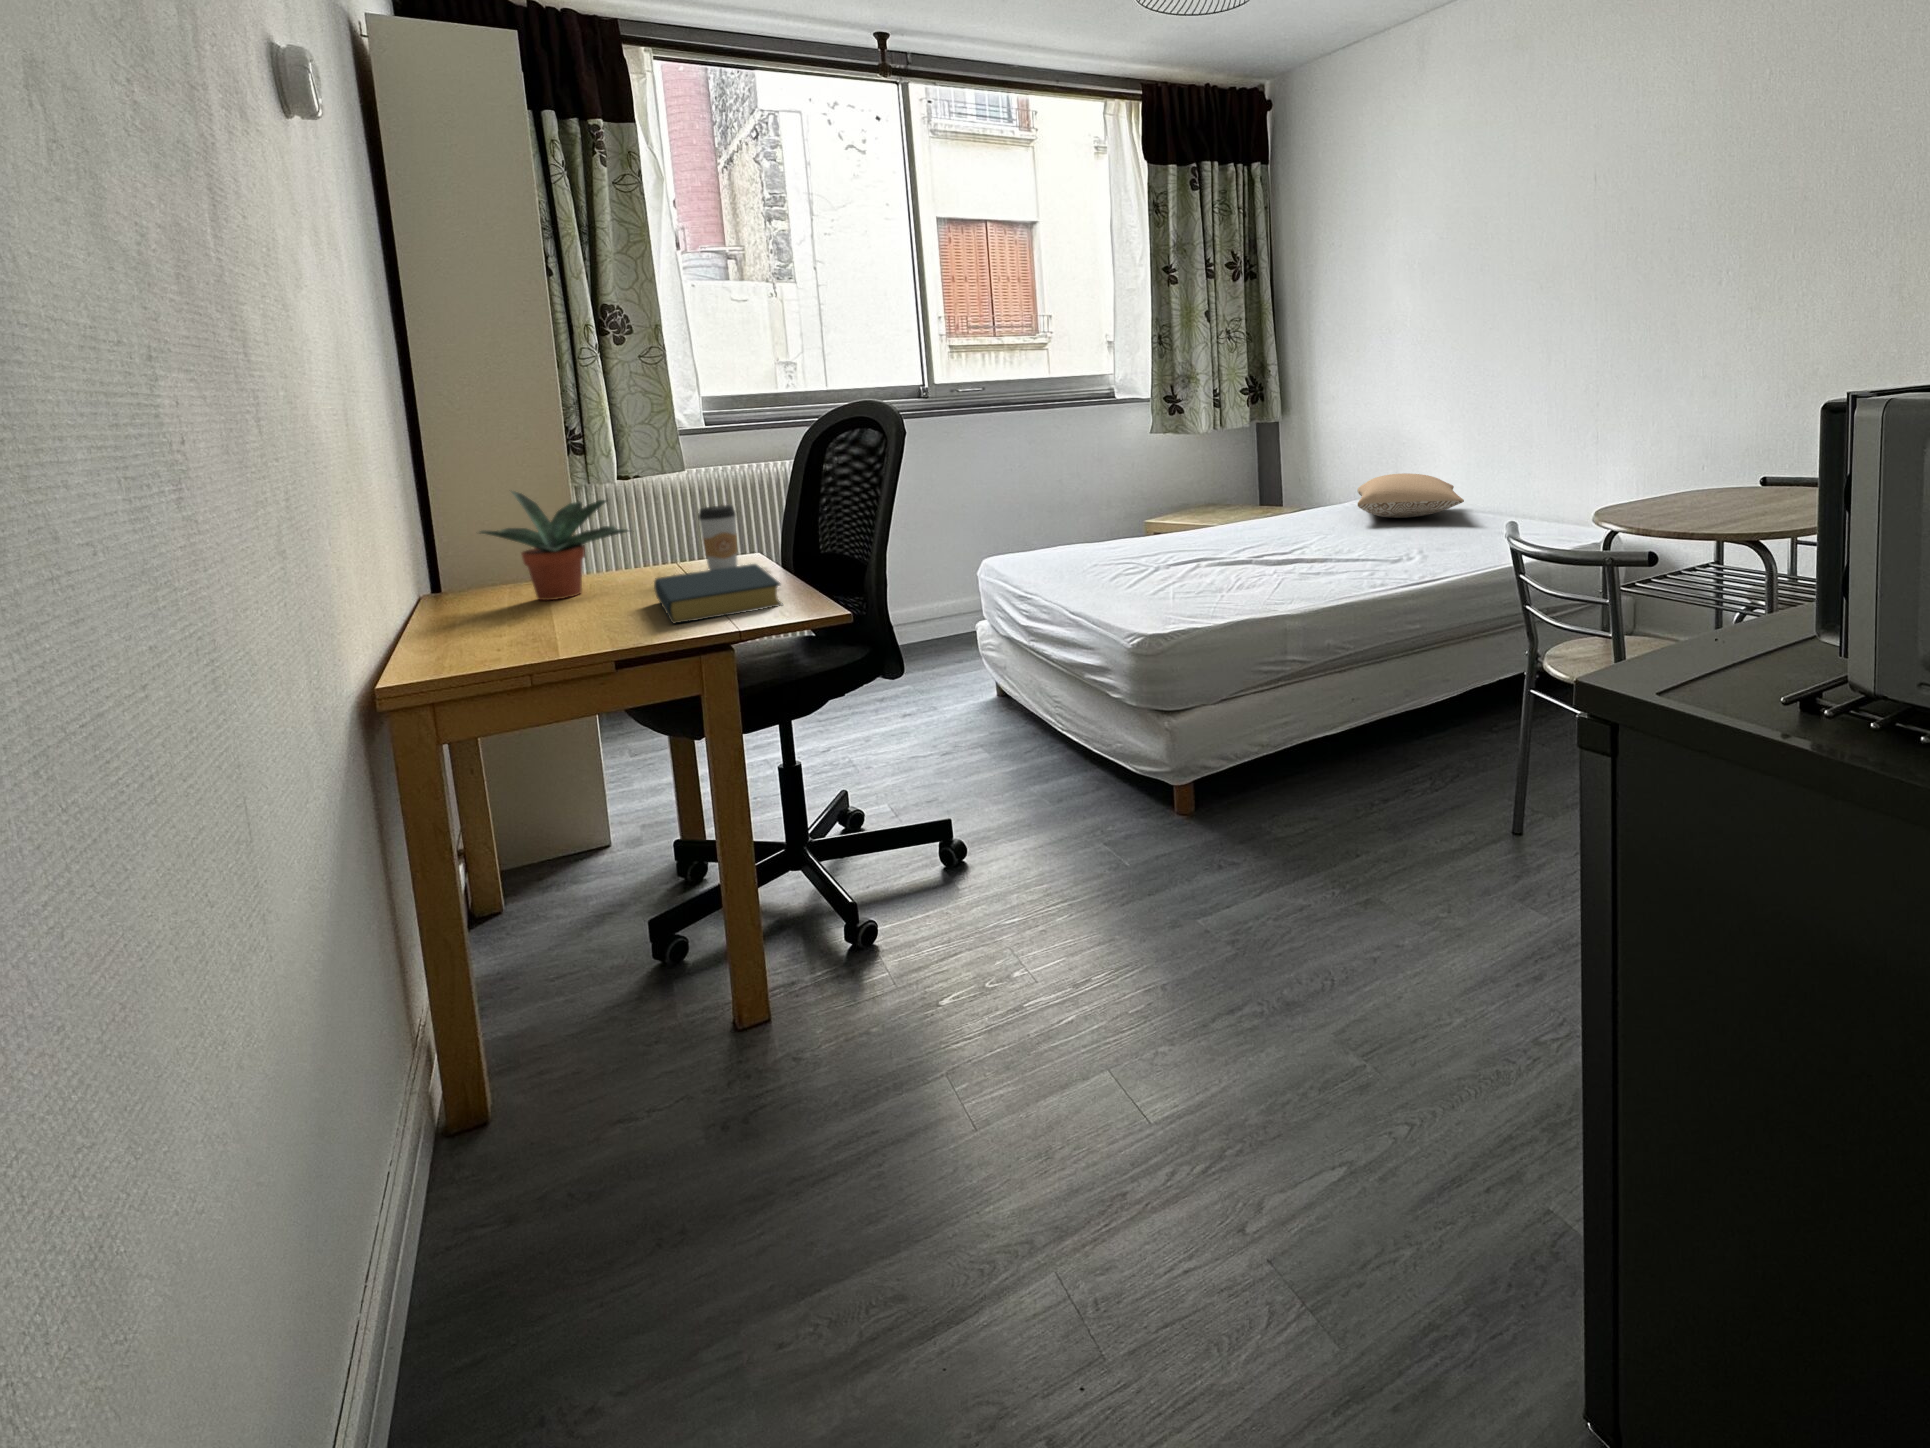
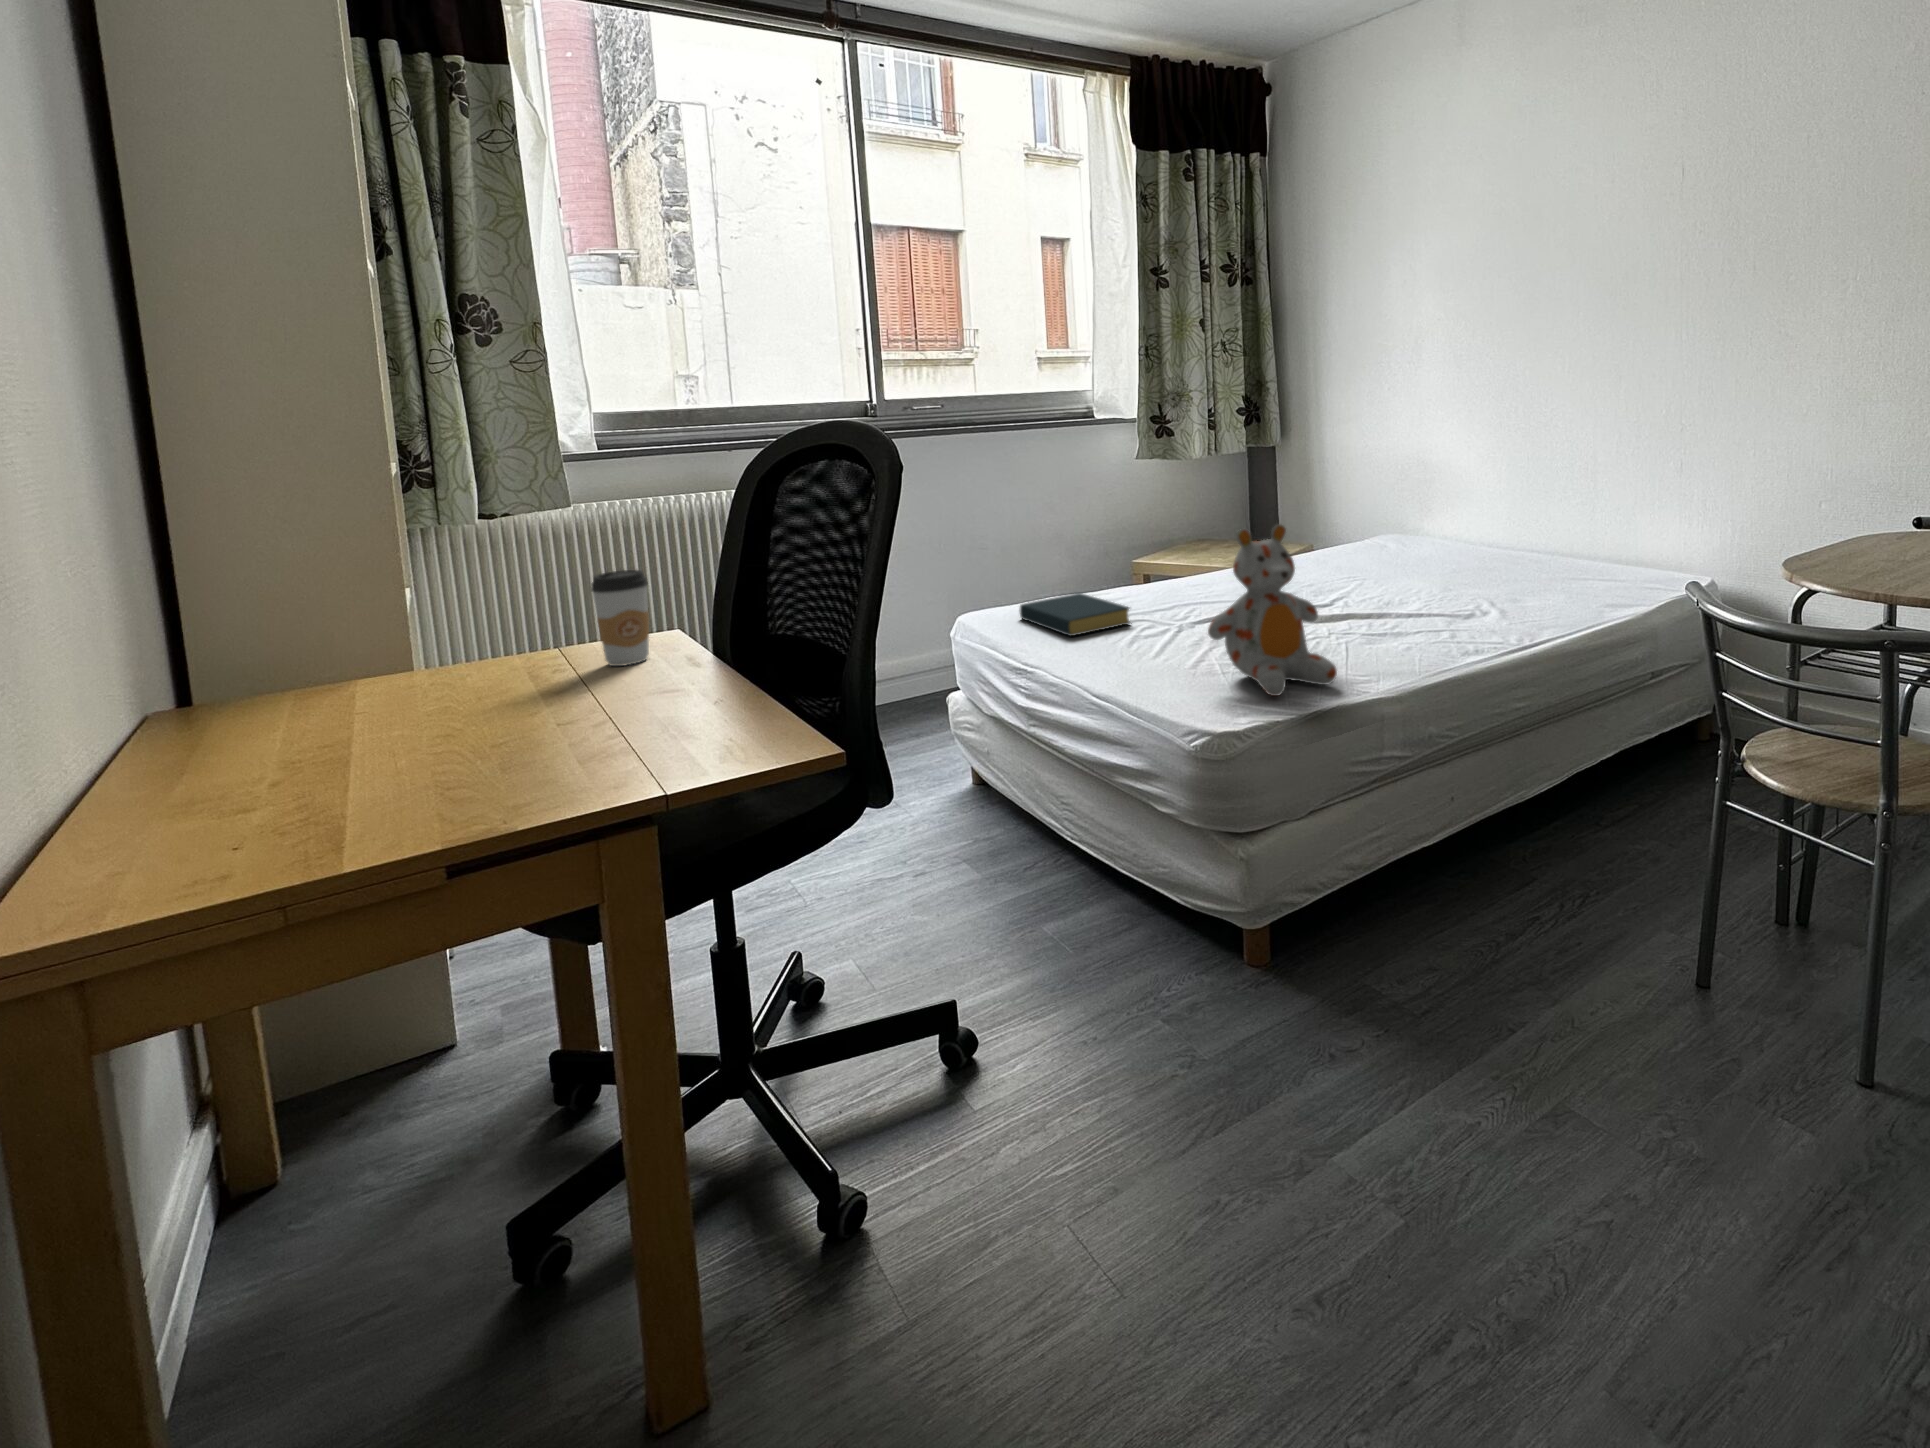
pillow: present [1357,473,1464,518] -> none [1387,508,1524,559]
stuffed bear: none [1157,480,1256,612] -> present [1208,524,1337,696]
potted plant: present [480,491,629,600] -> none [230,555,494,722]
hardback book: present [654,564,783,623] -> present [1020,593,1132,636]

